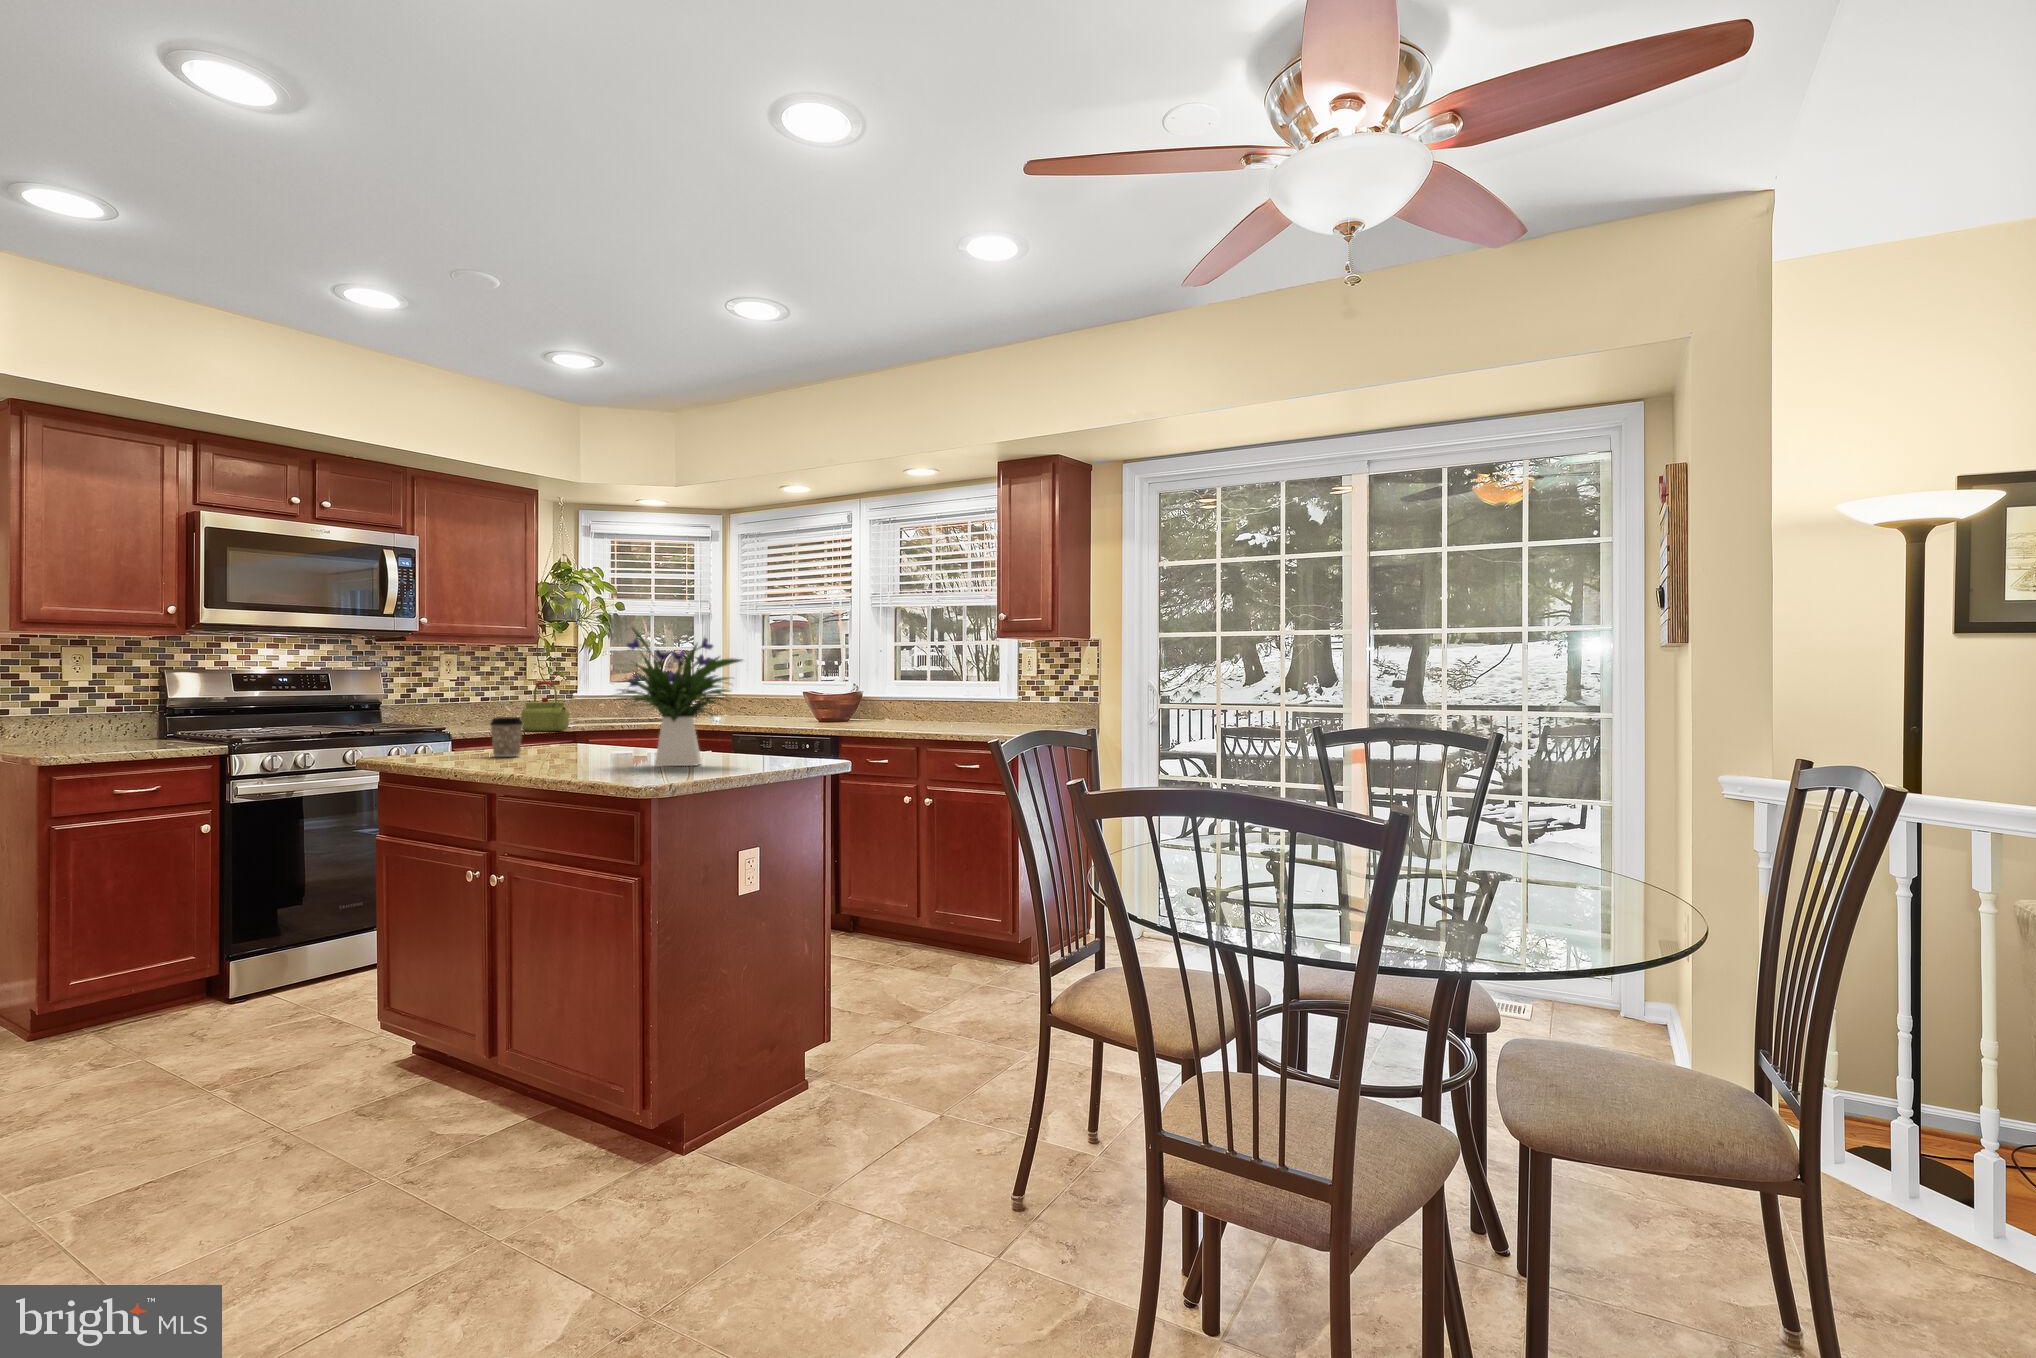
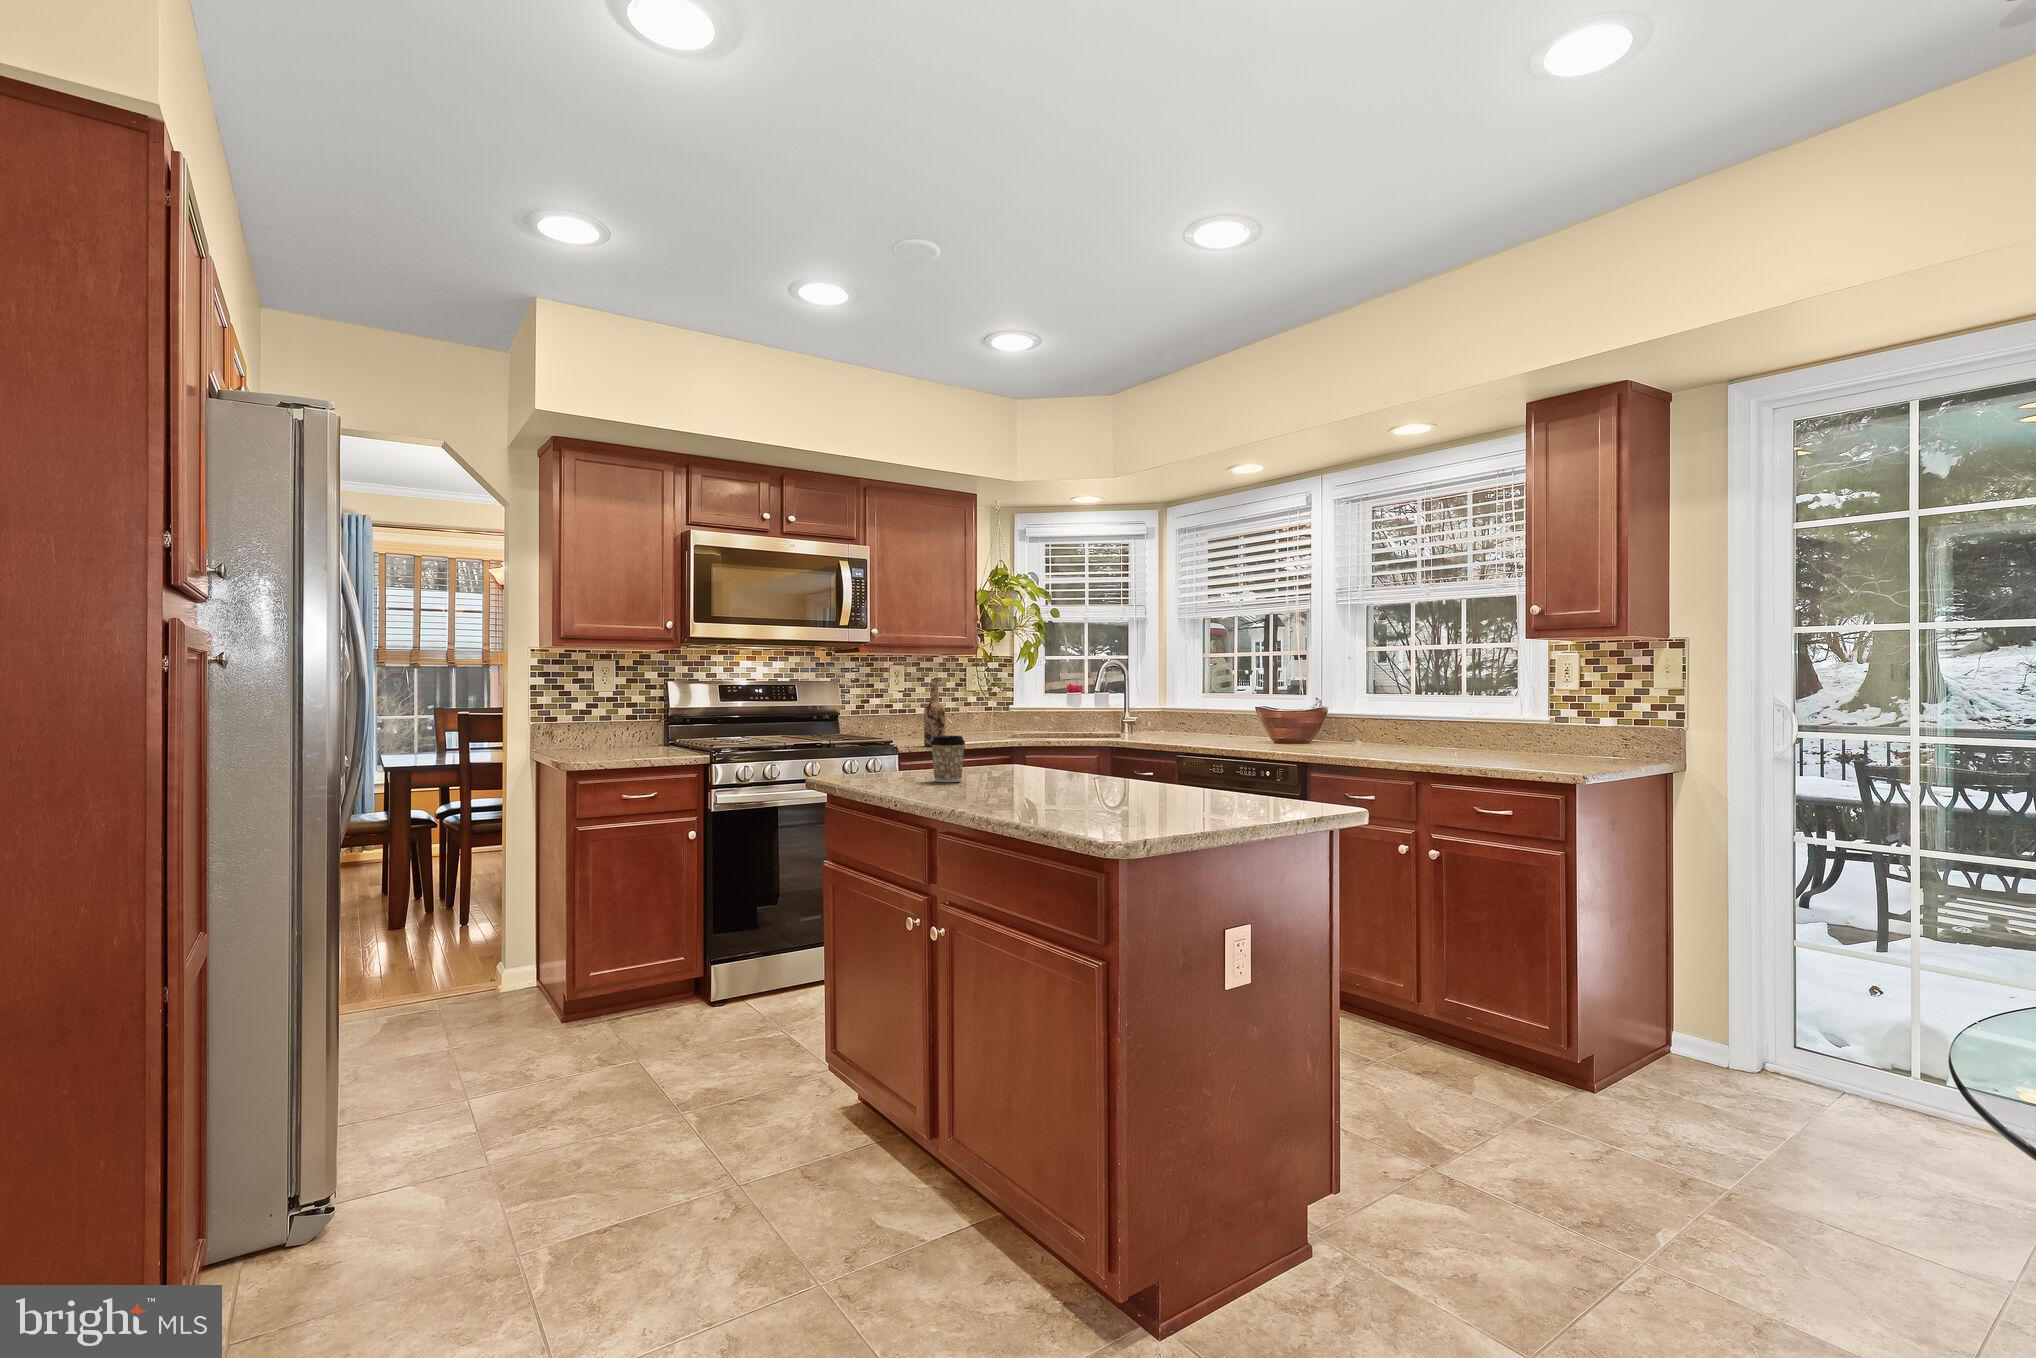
flower arrangement: present [613,628,742,766] -> none [1060,627,1226,806]
wine bottle: none [480,668,503,733] -> present [924,679,945,747]
kettle: present [521,681,569,732] -> none [962,693,1007,745]

